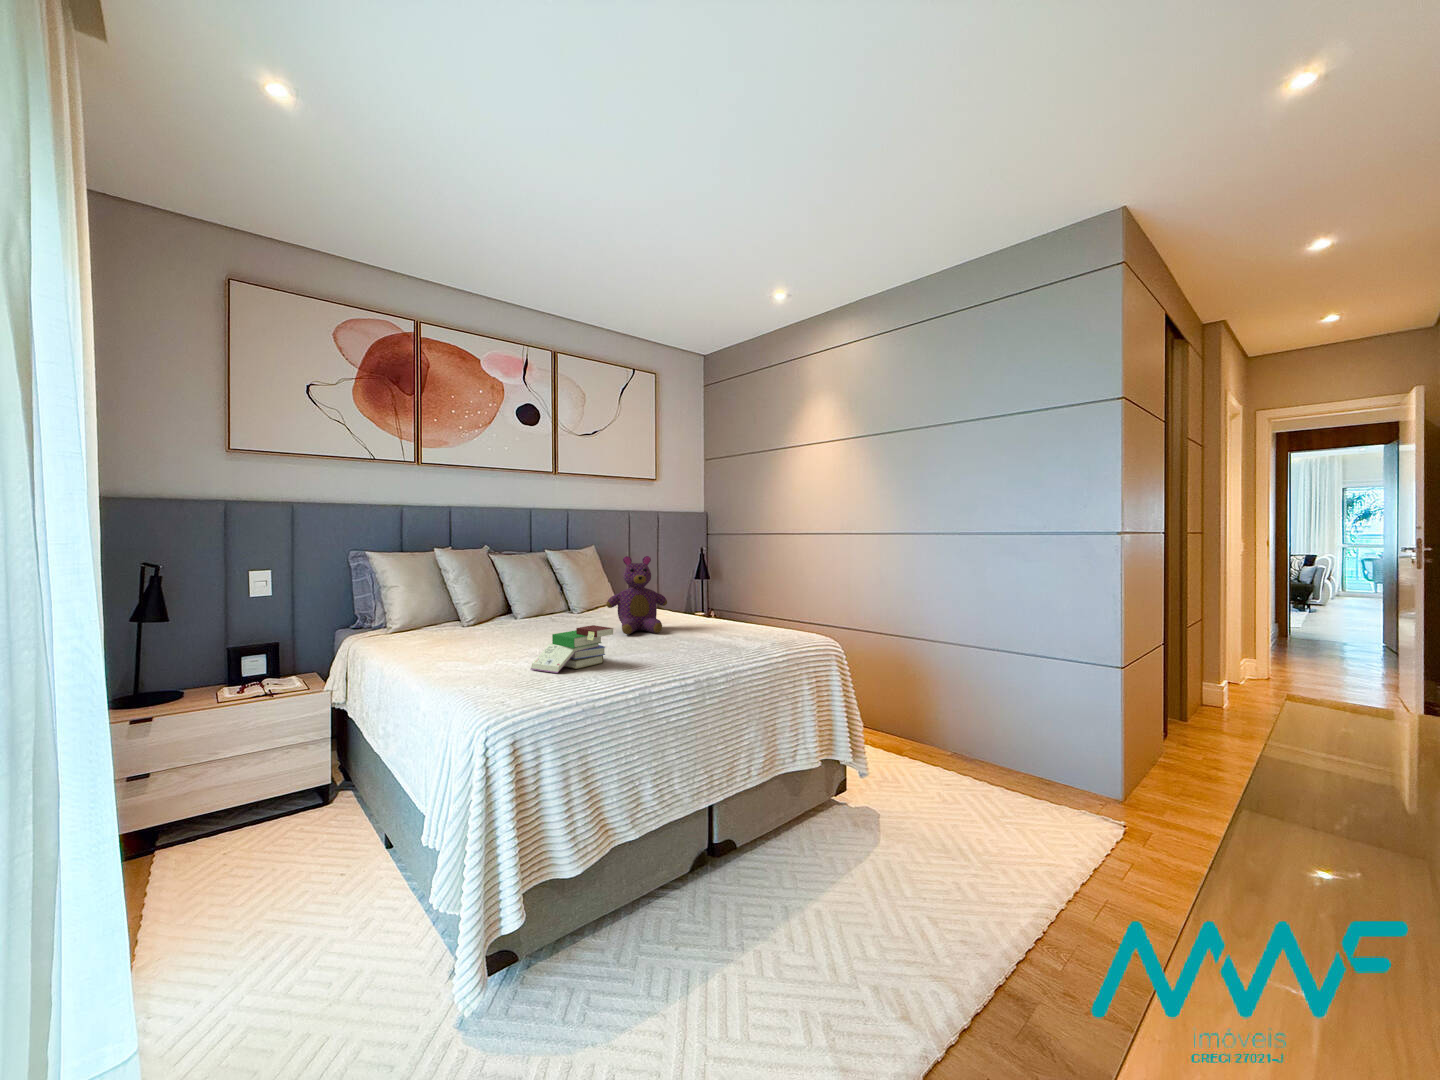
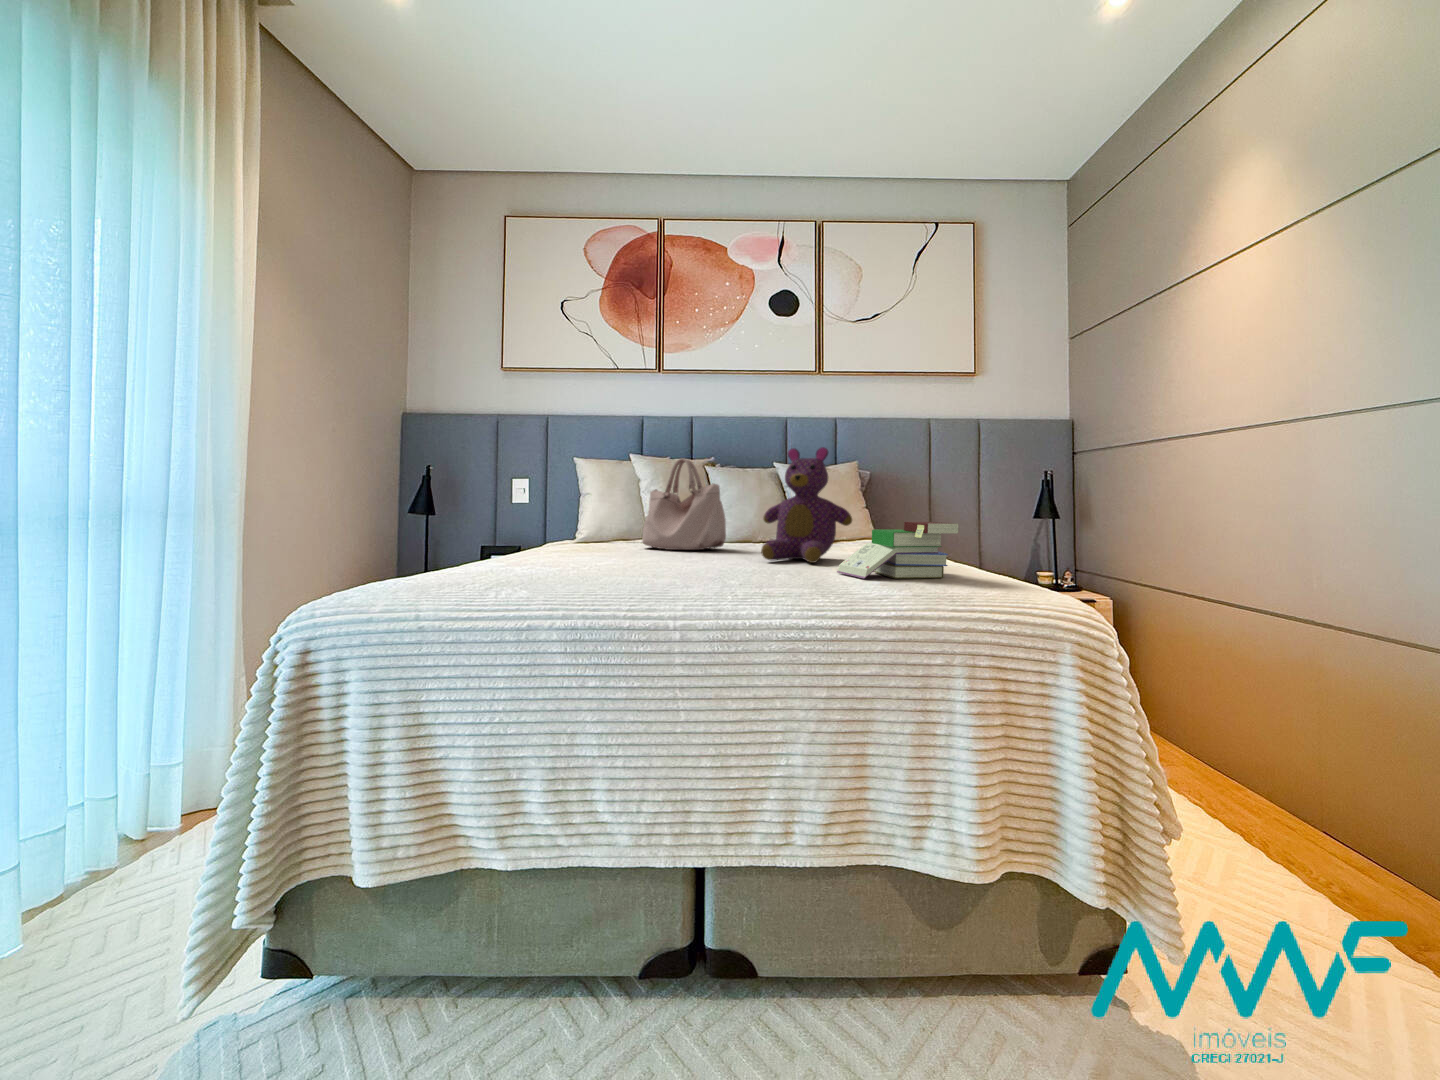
handbag: none [475,558,560,634] -> present [642,458,726,550]
book: present [531,625,613,673] -> present [837,522,959,578]

